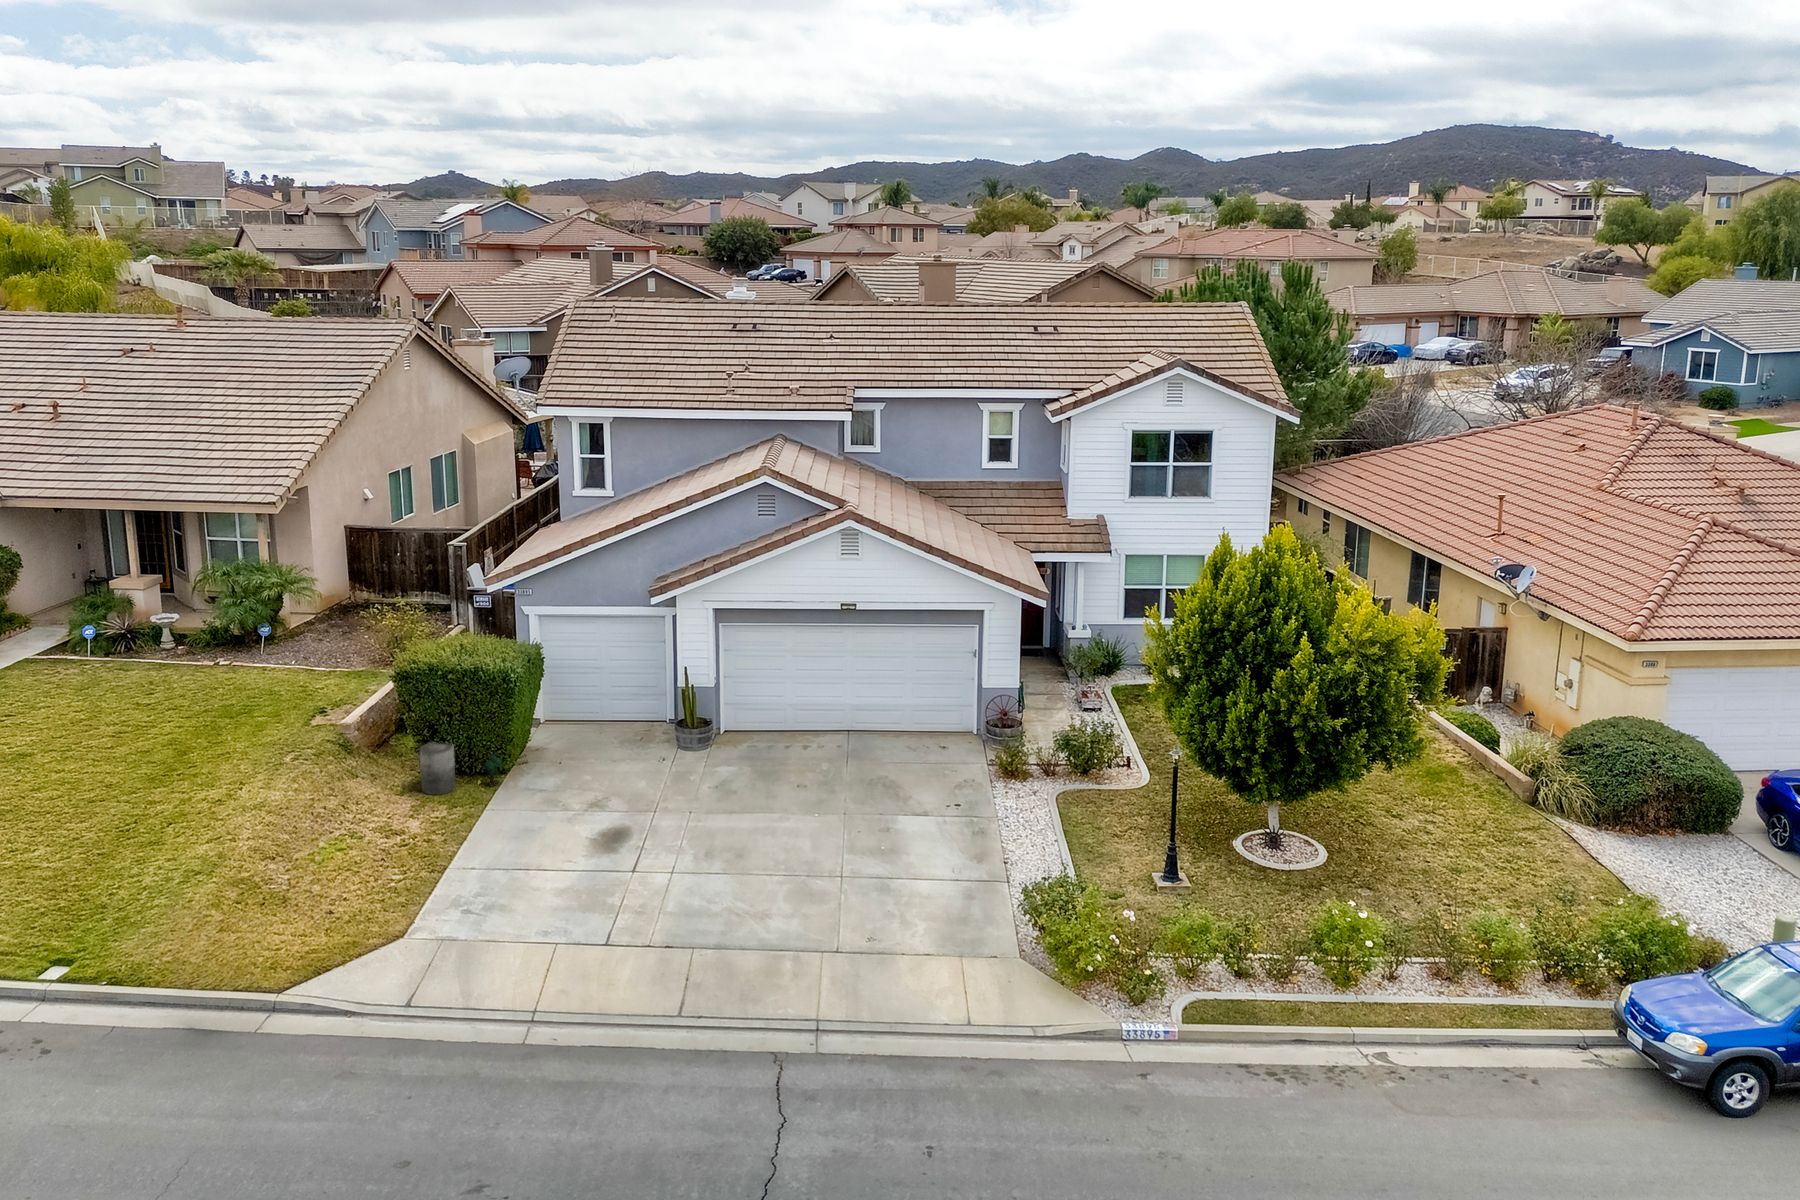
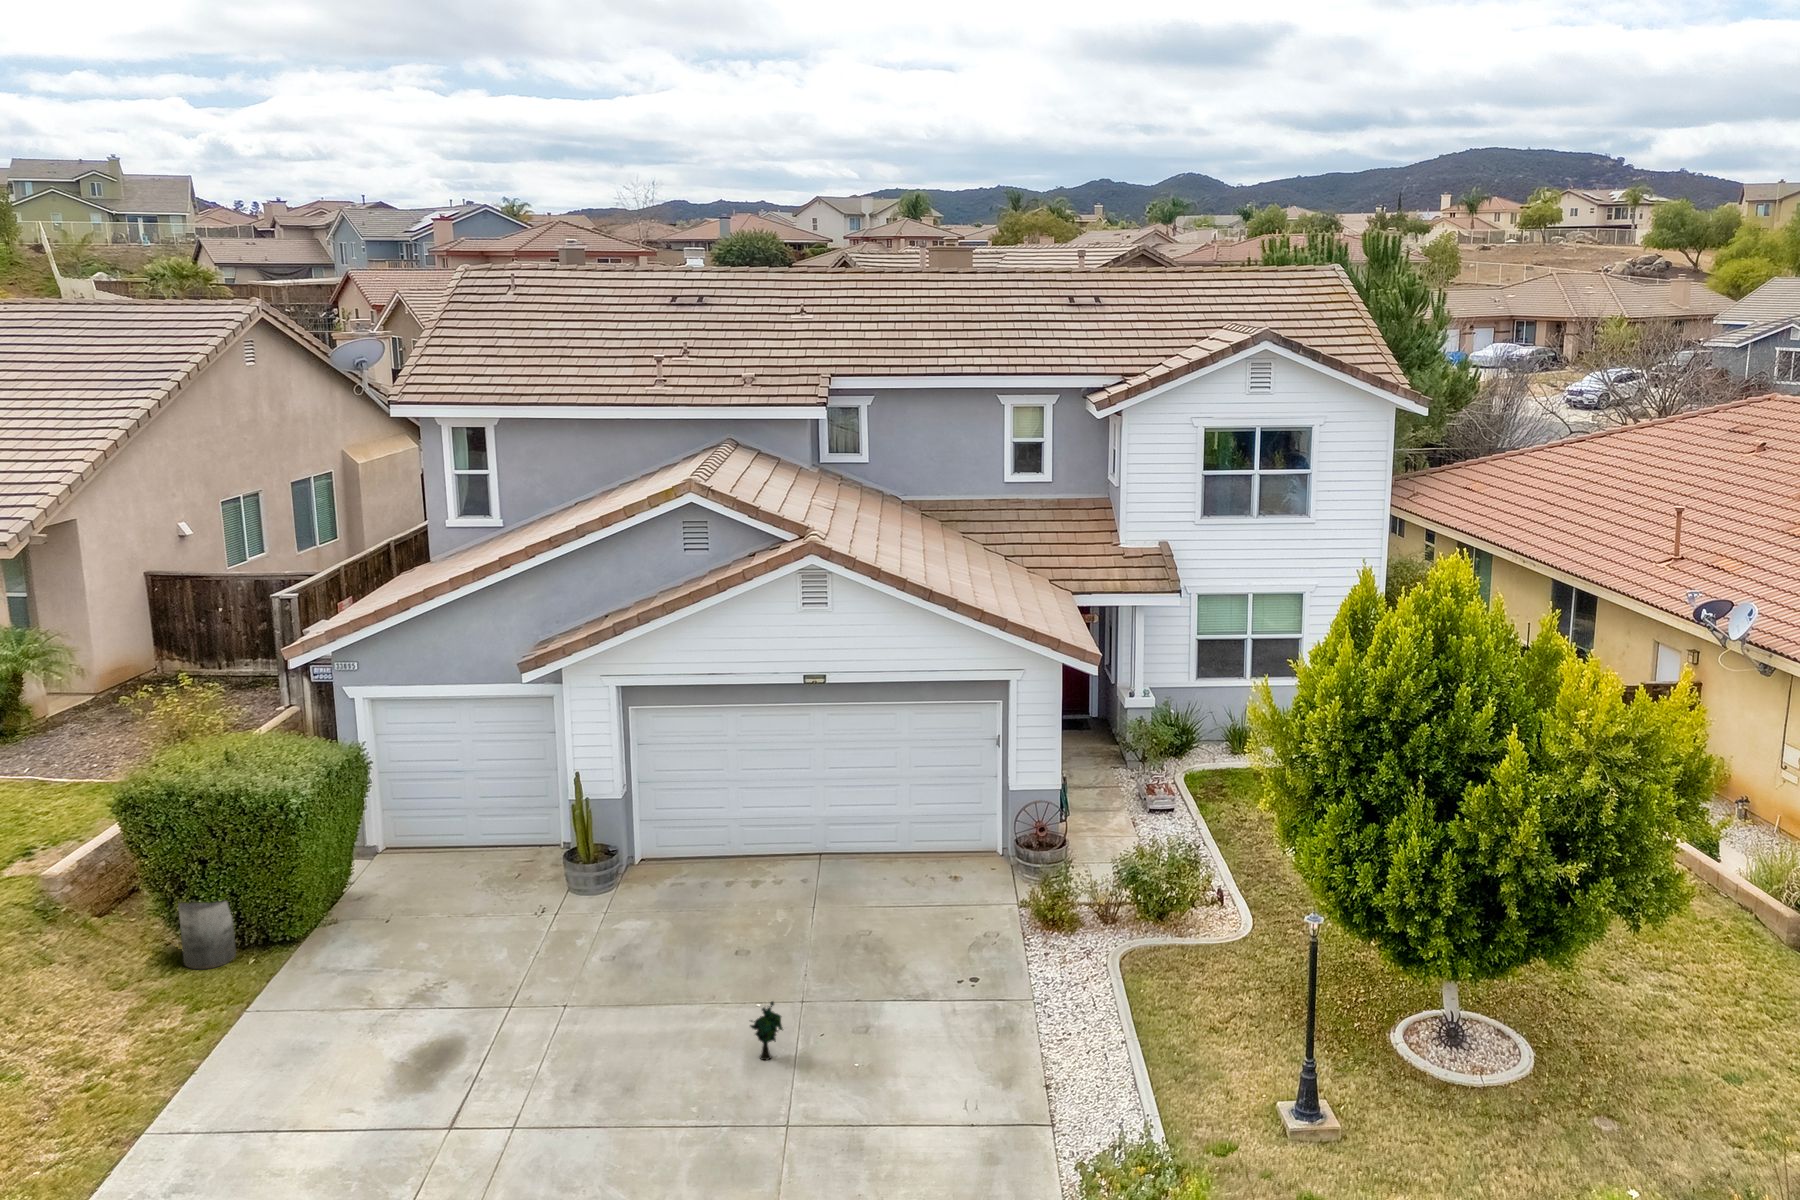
decorative plant: present [483,751,502,786] -> present [750,1001,783,1060]

